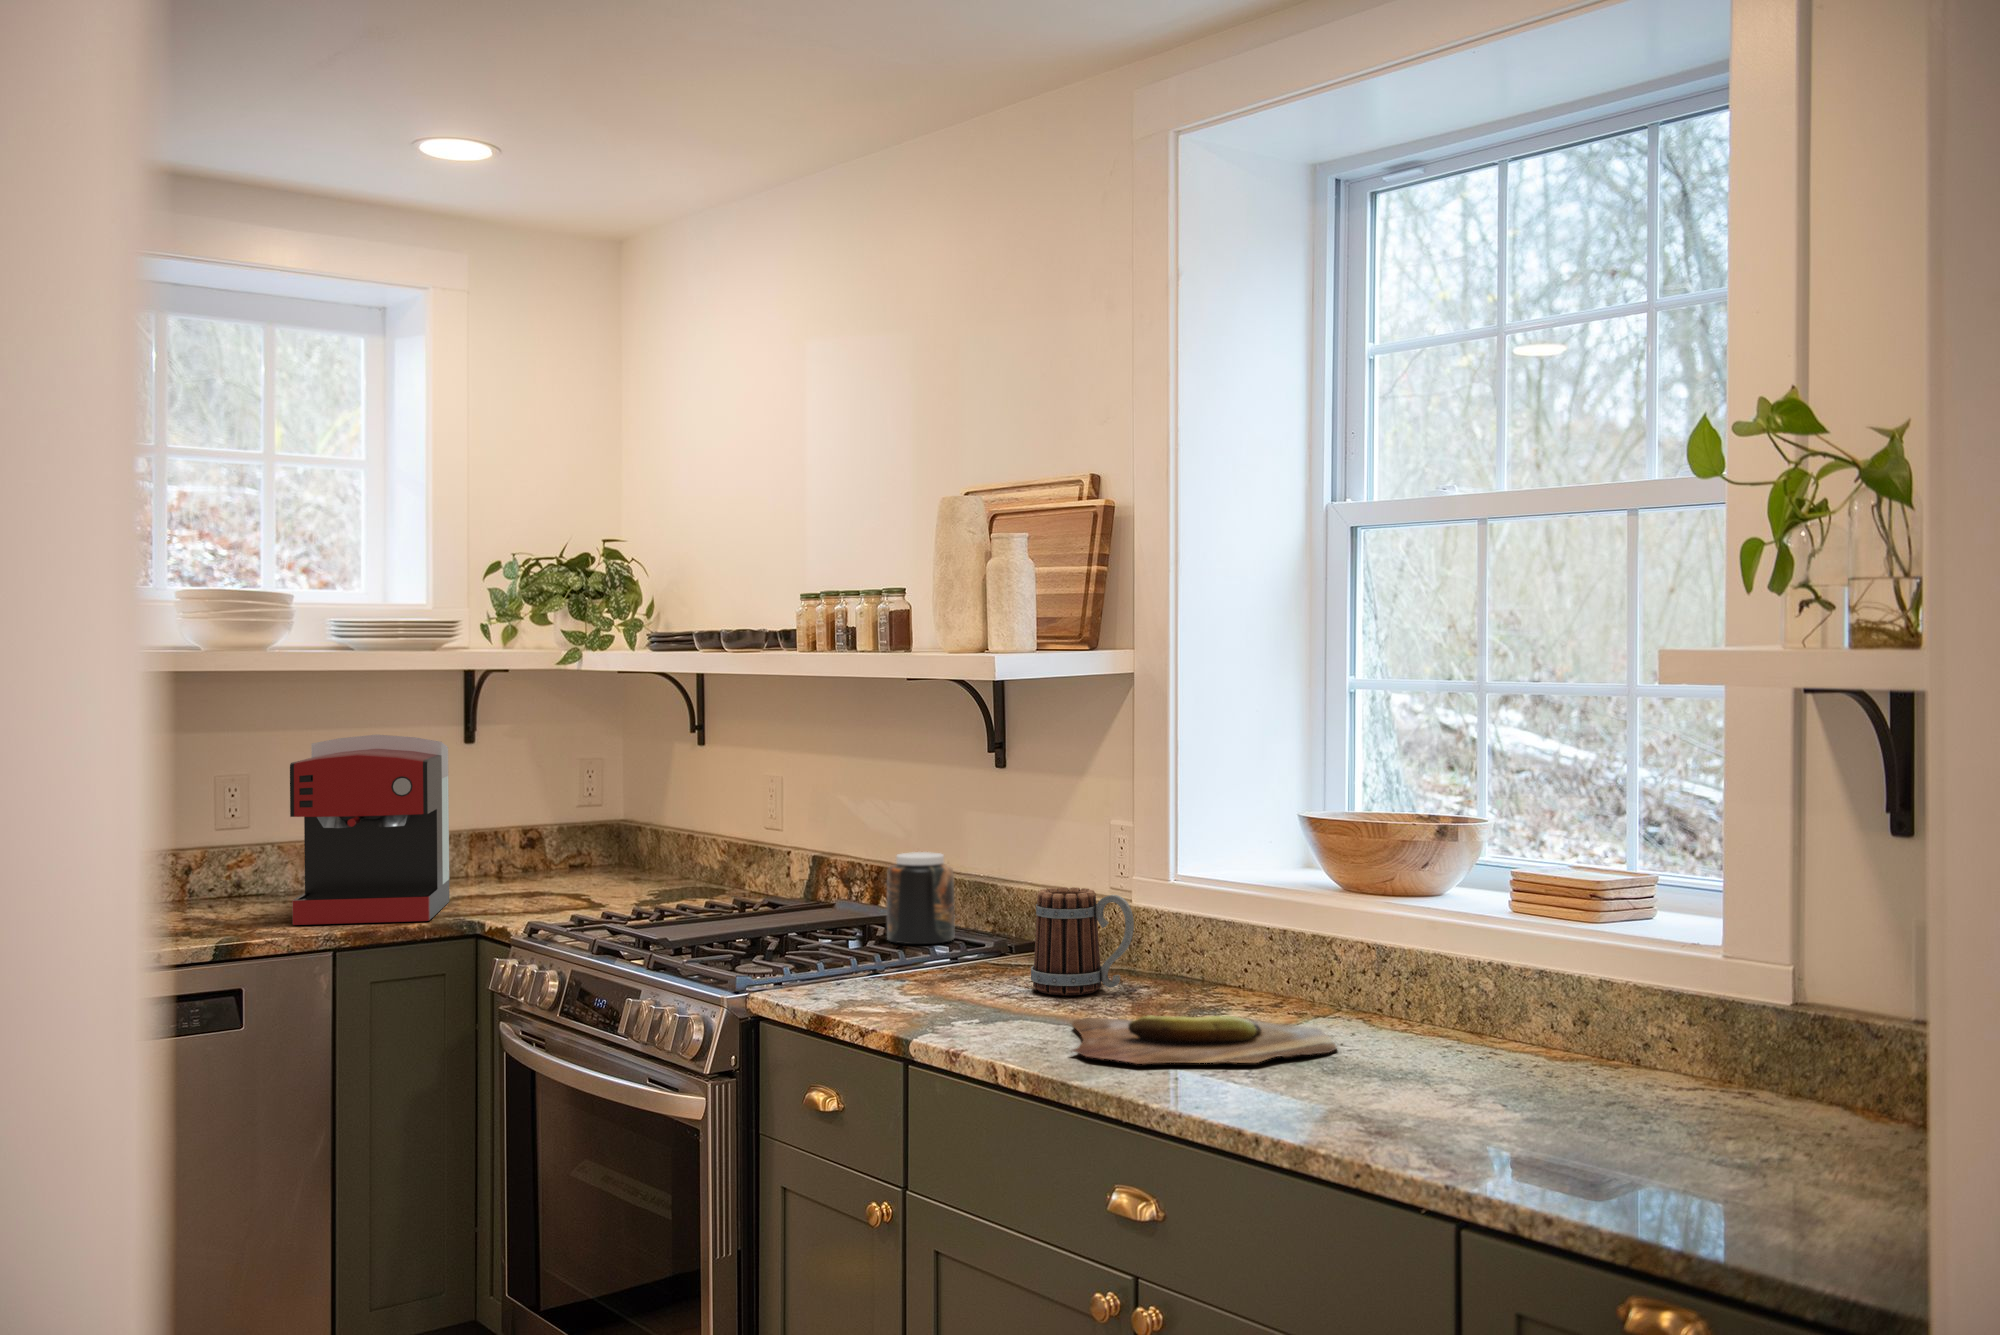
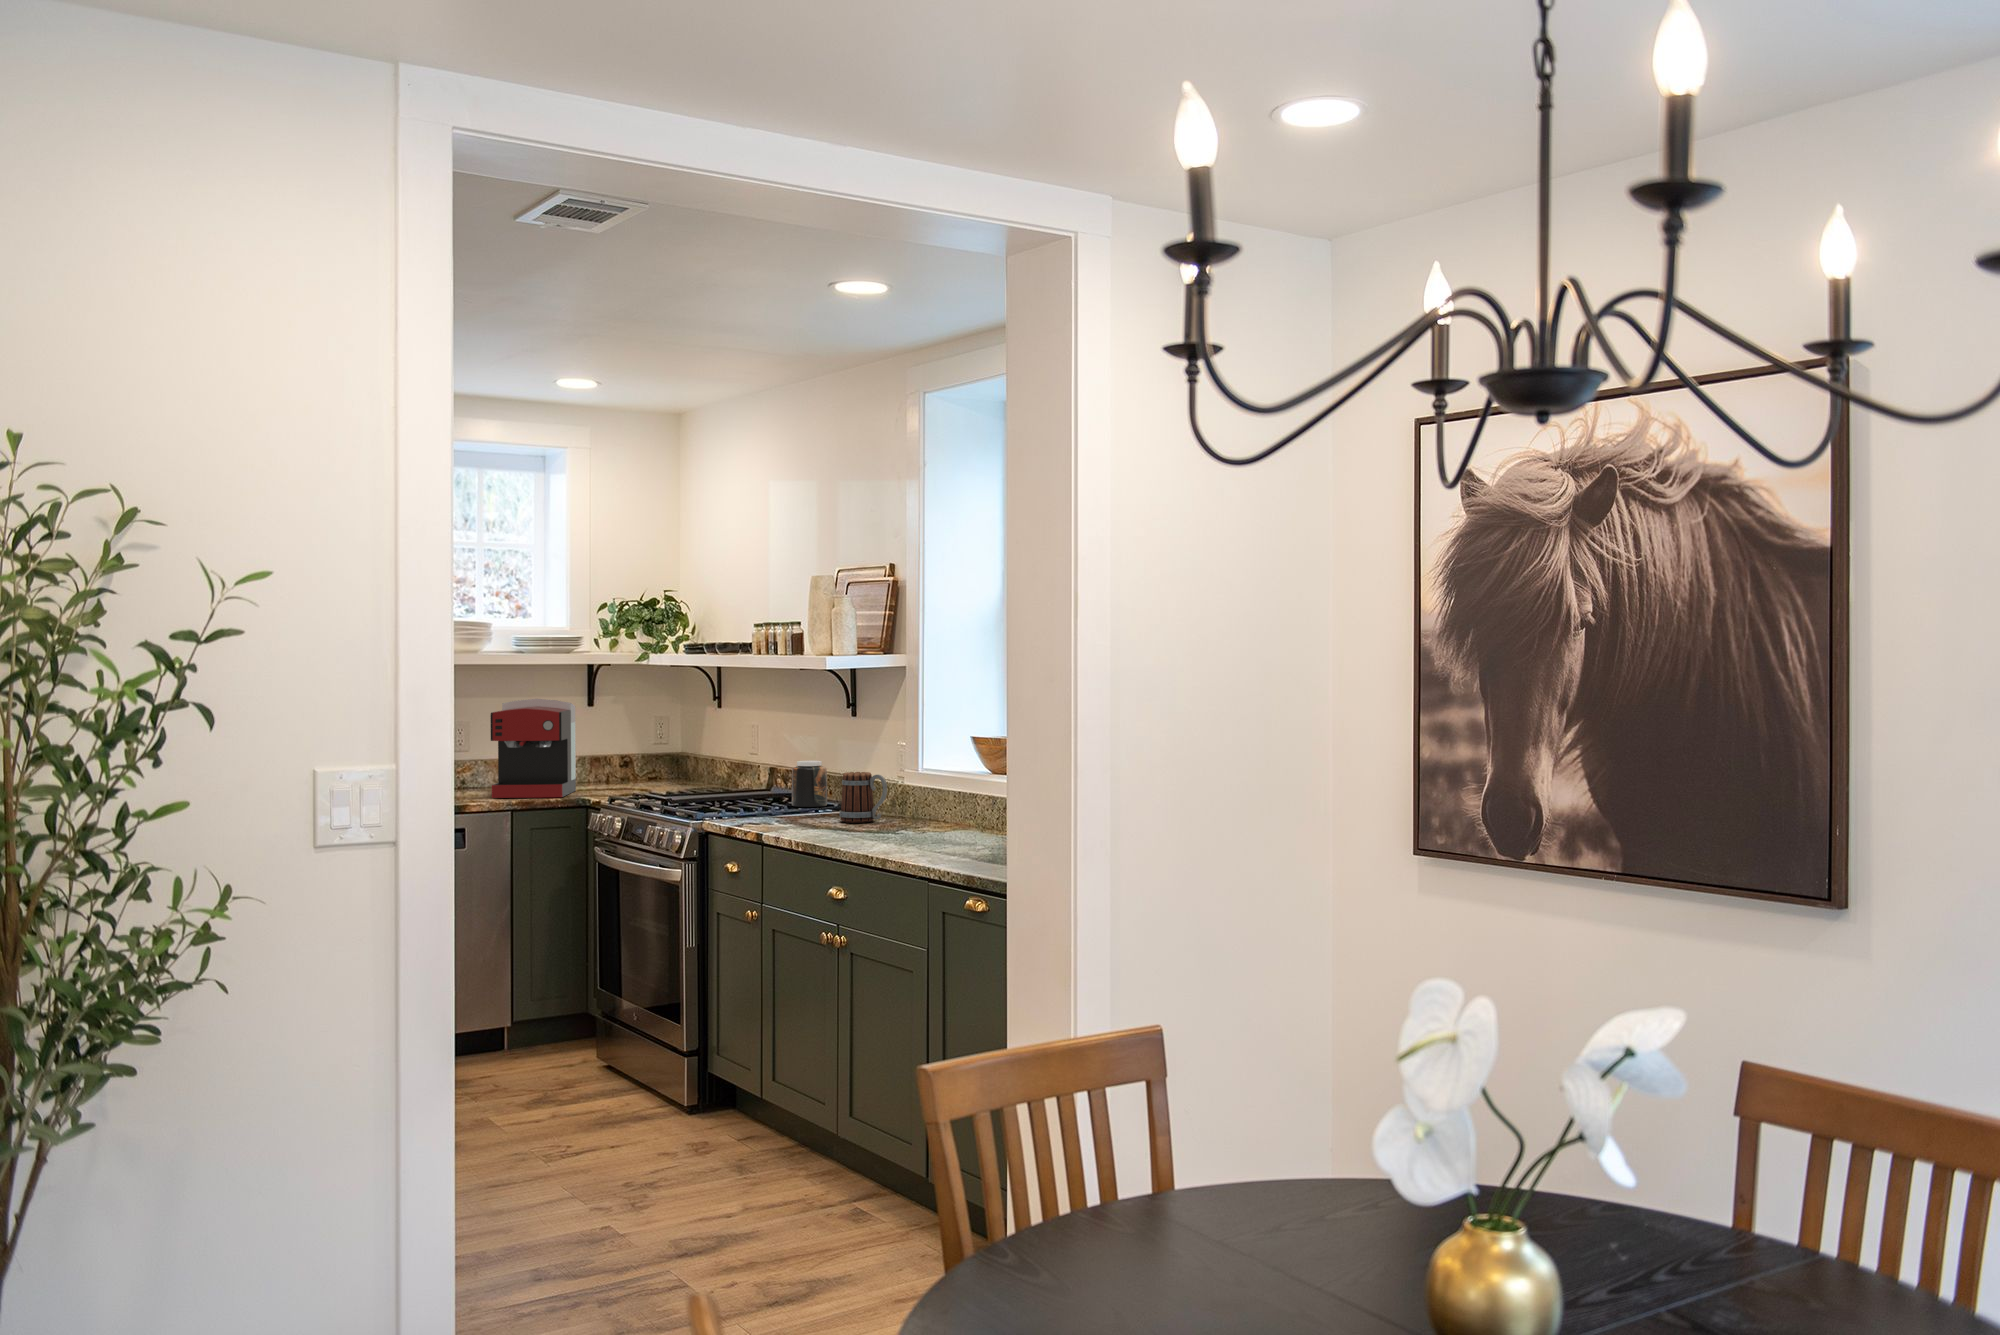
cutting board: present [1072,1015,1336,1064] -> none [826,823,953,840]

